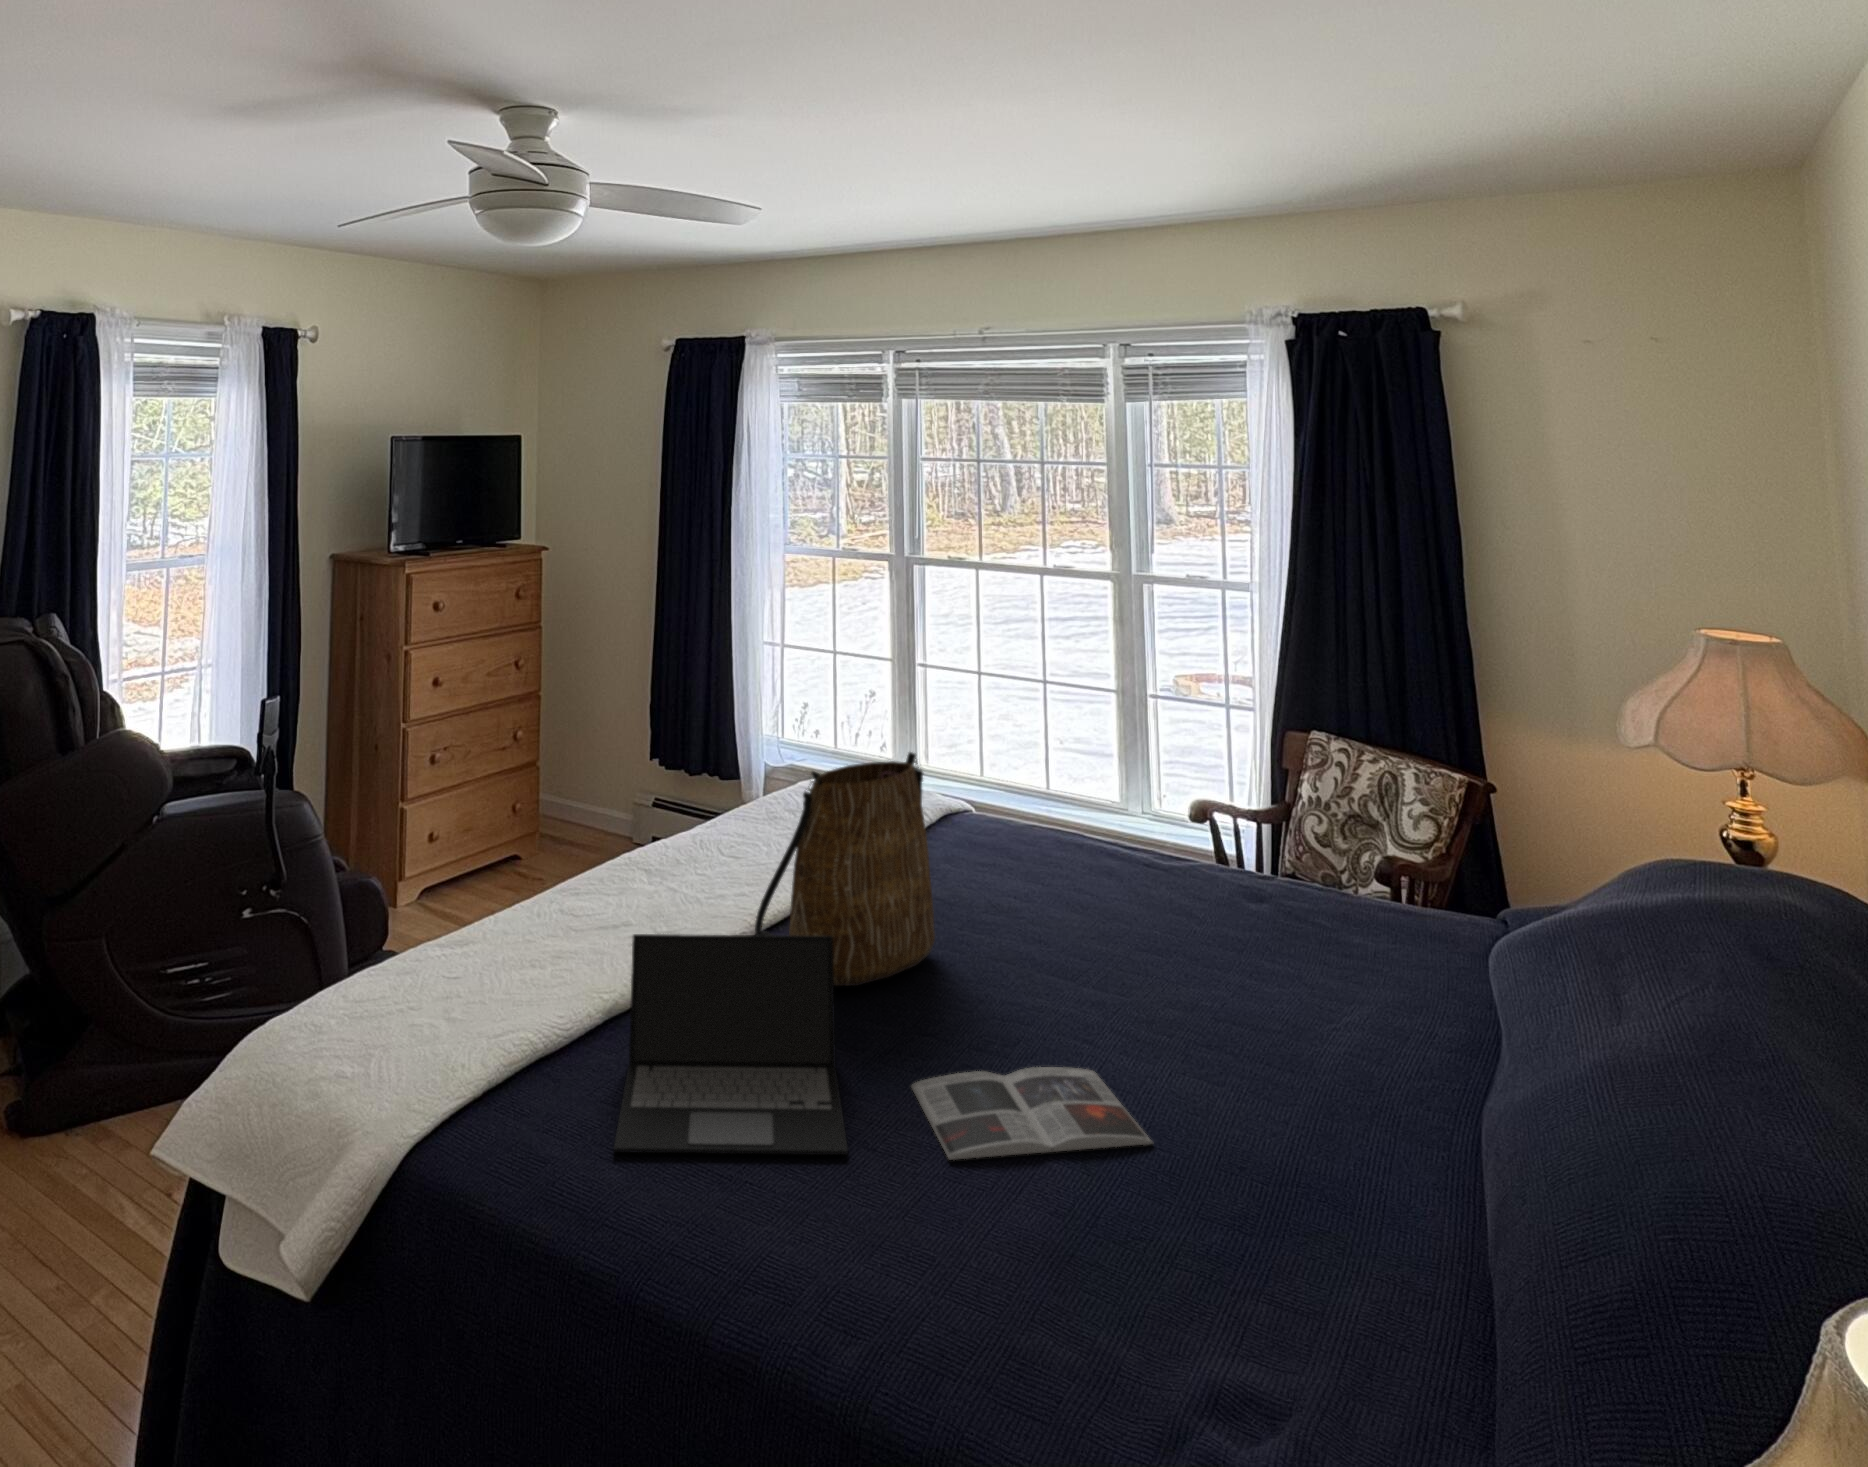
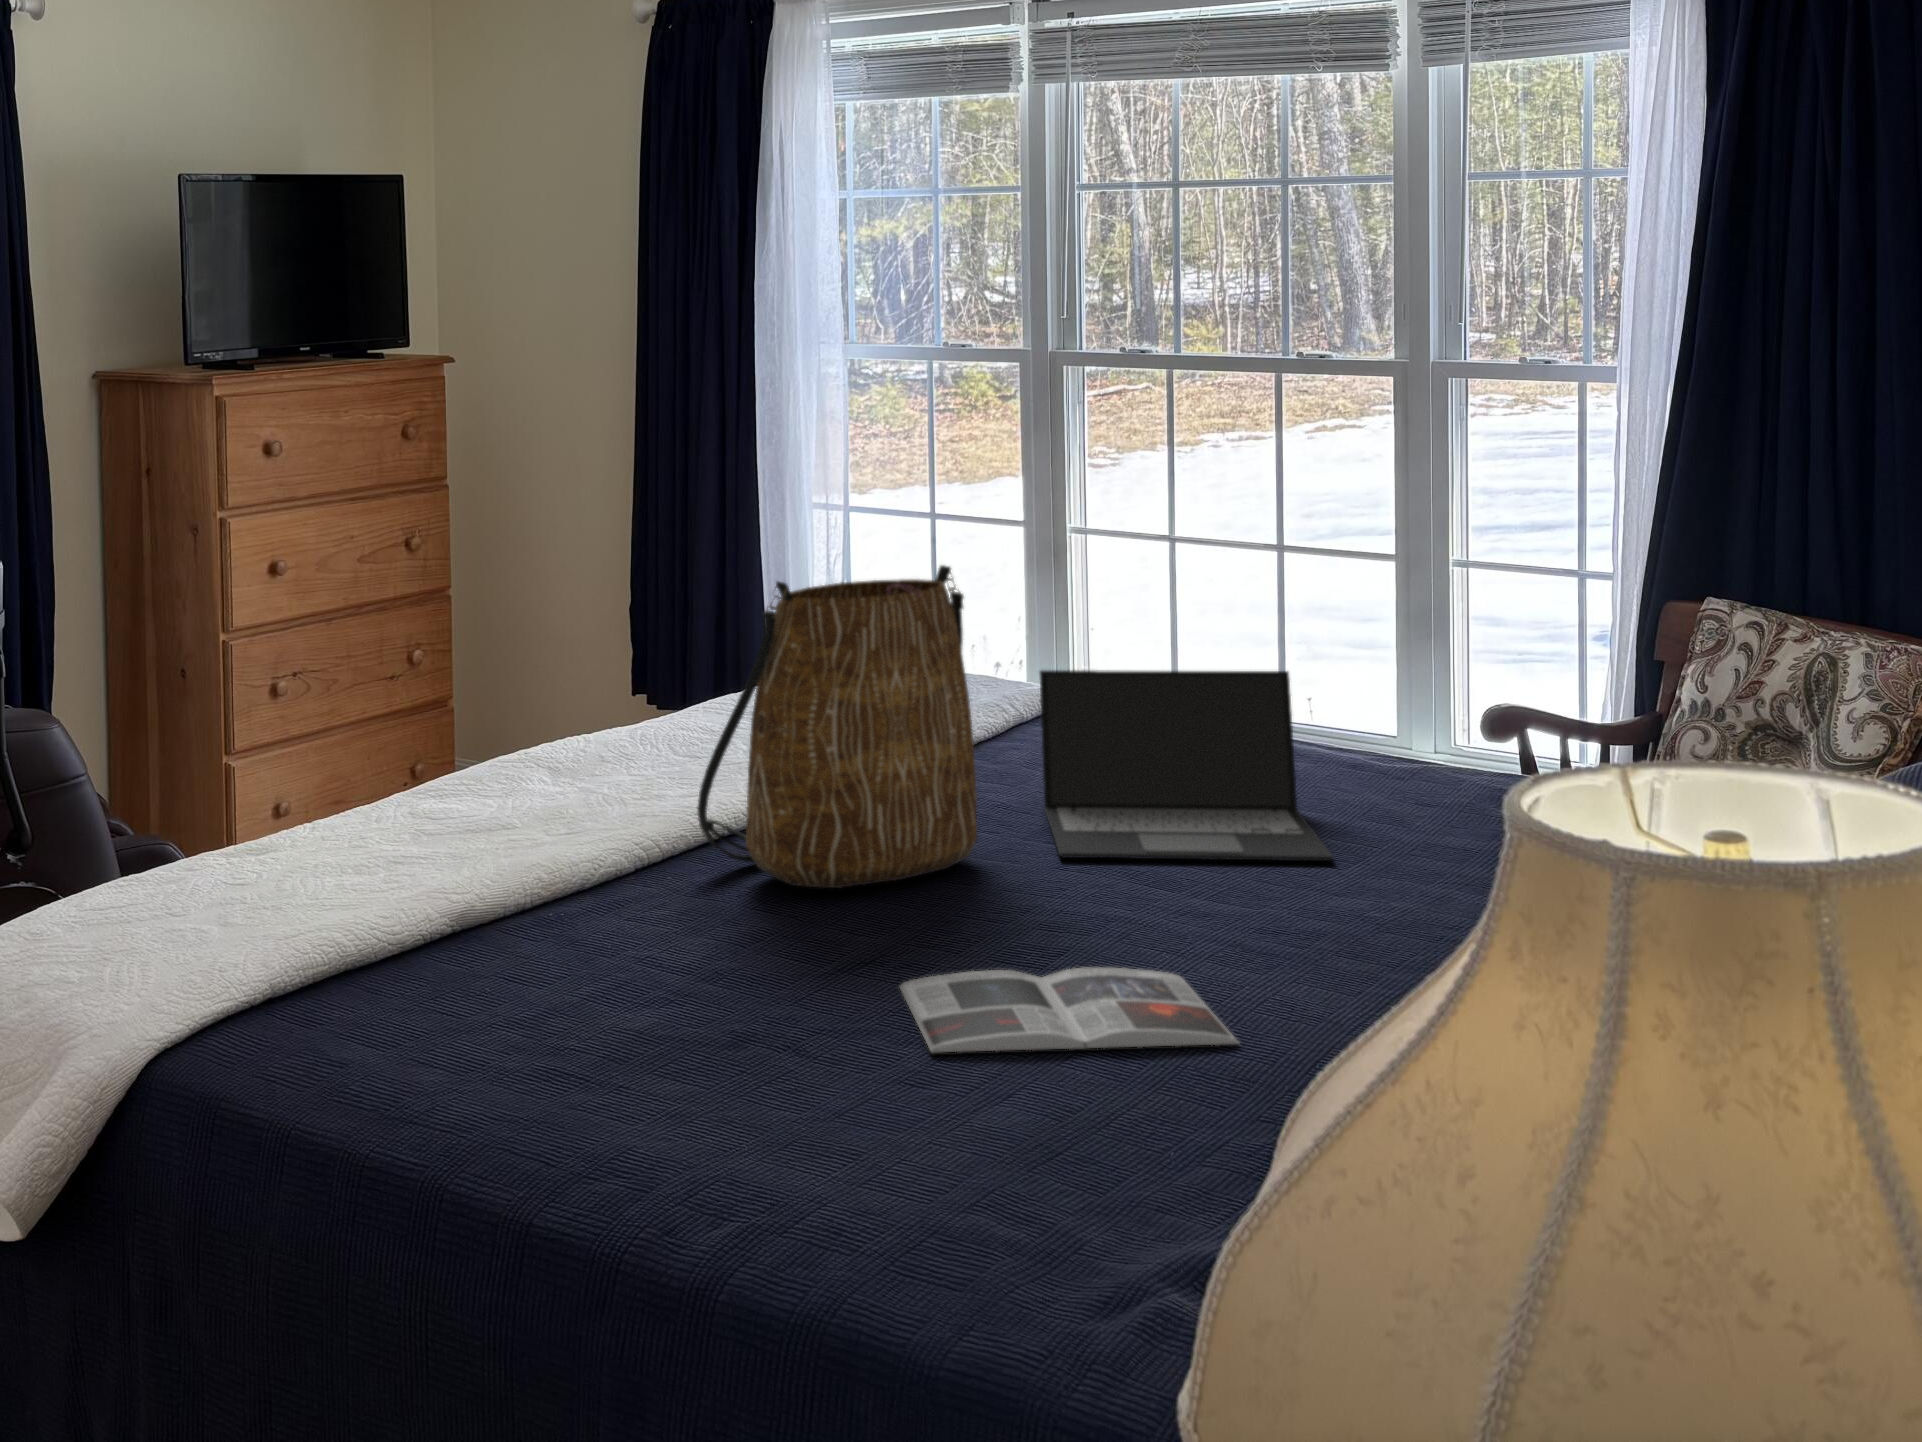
laptop: present [614,934,848,1155] -> present [1040,670,1334,861]

